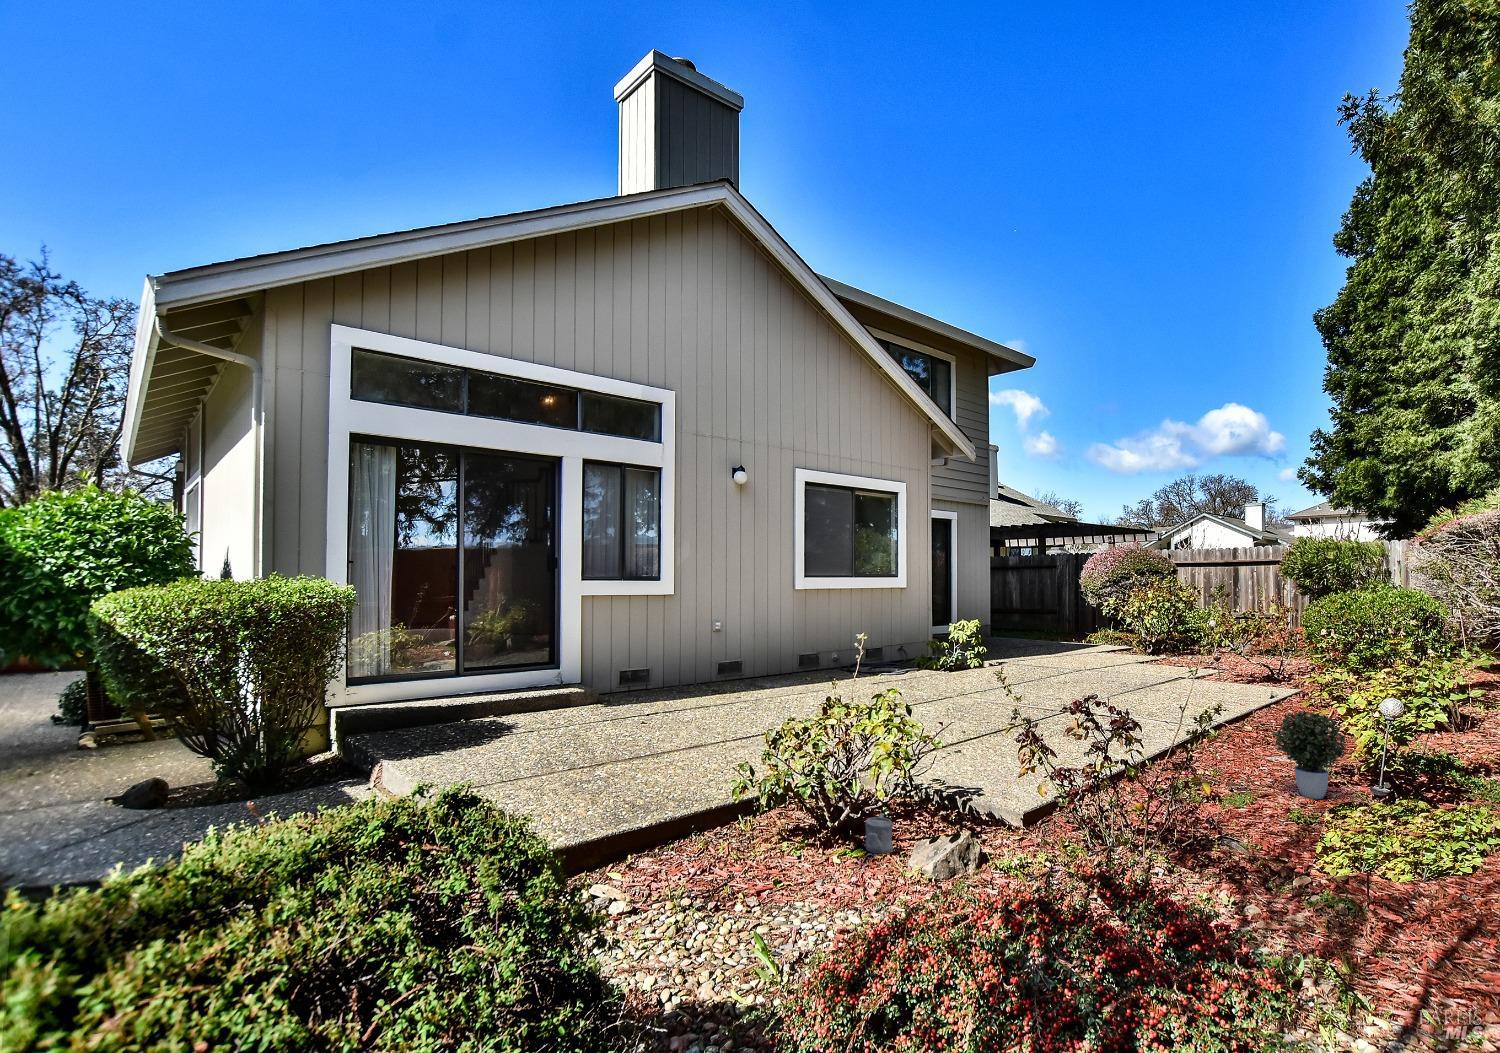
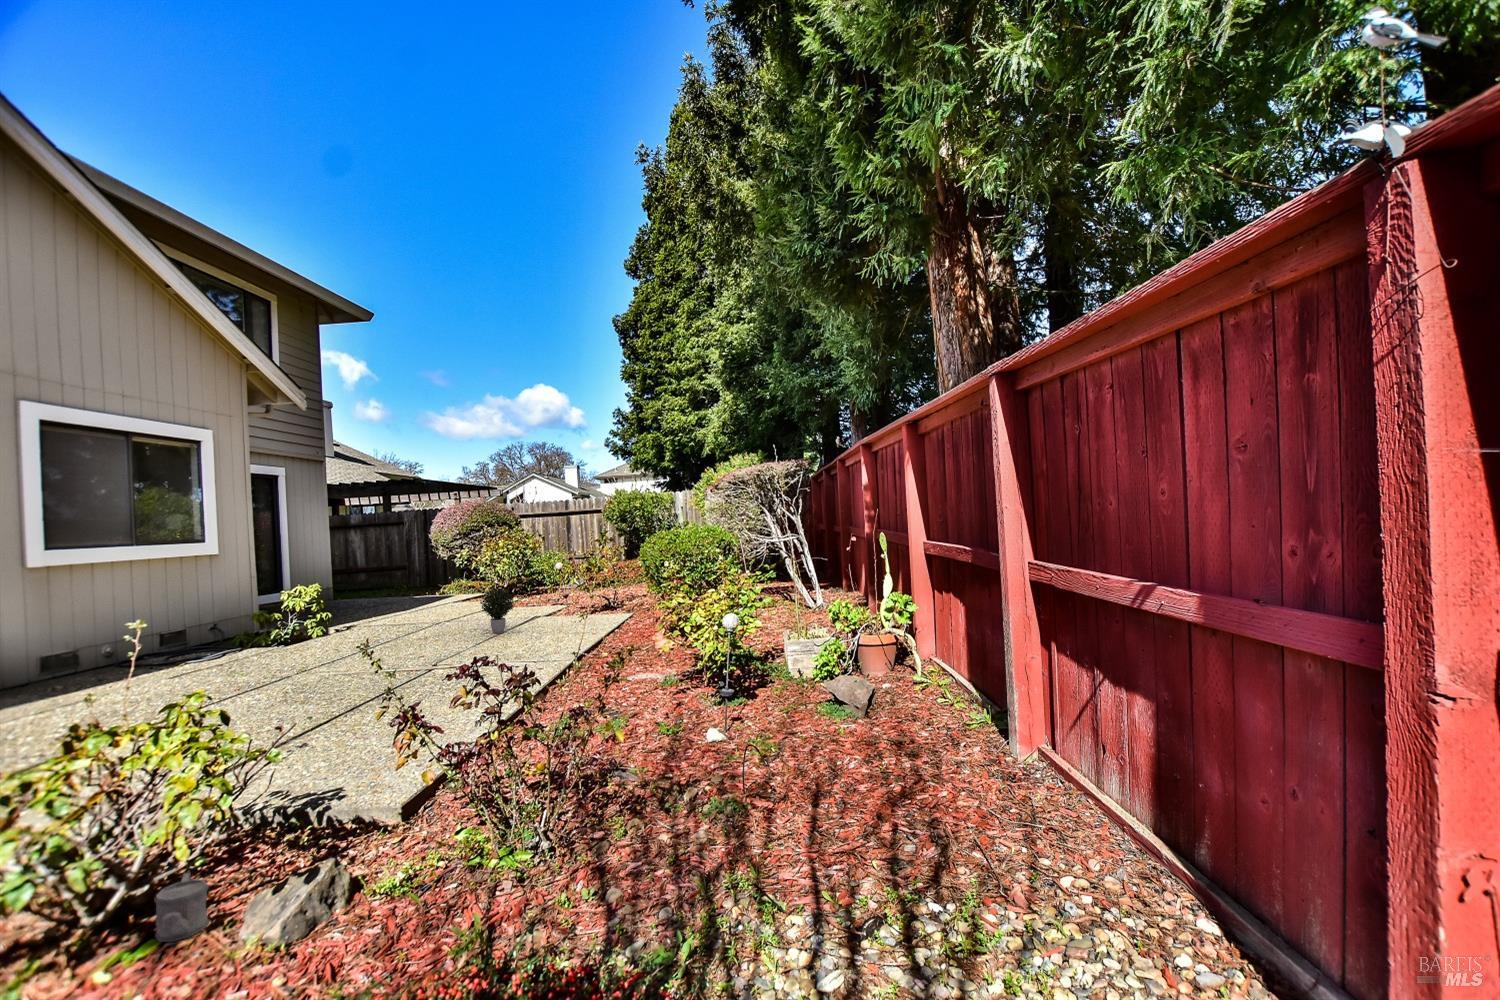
potted plant: present [1272,710,1348,799] -> present [480,588,514,634]

